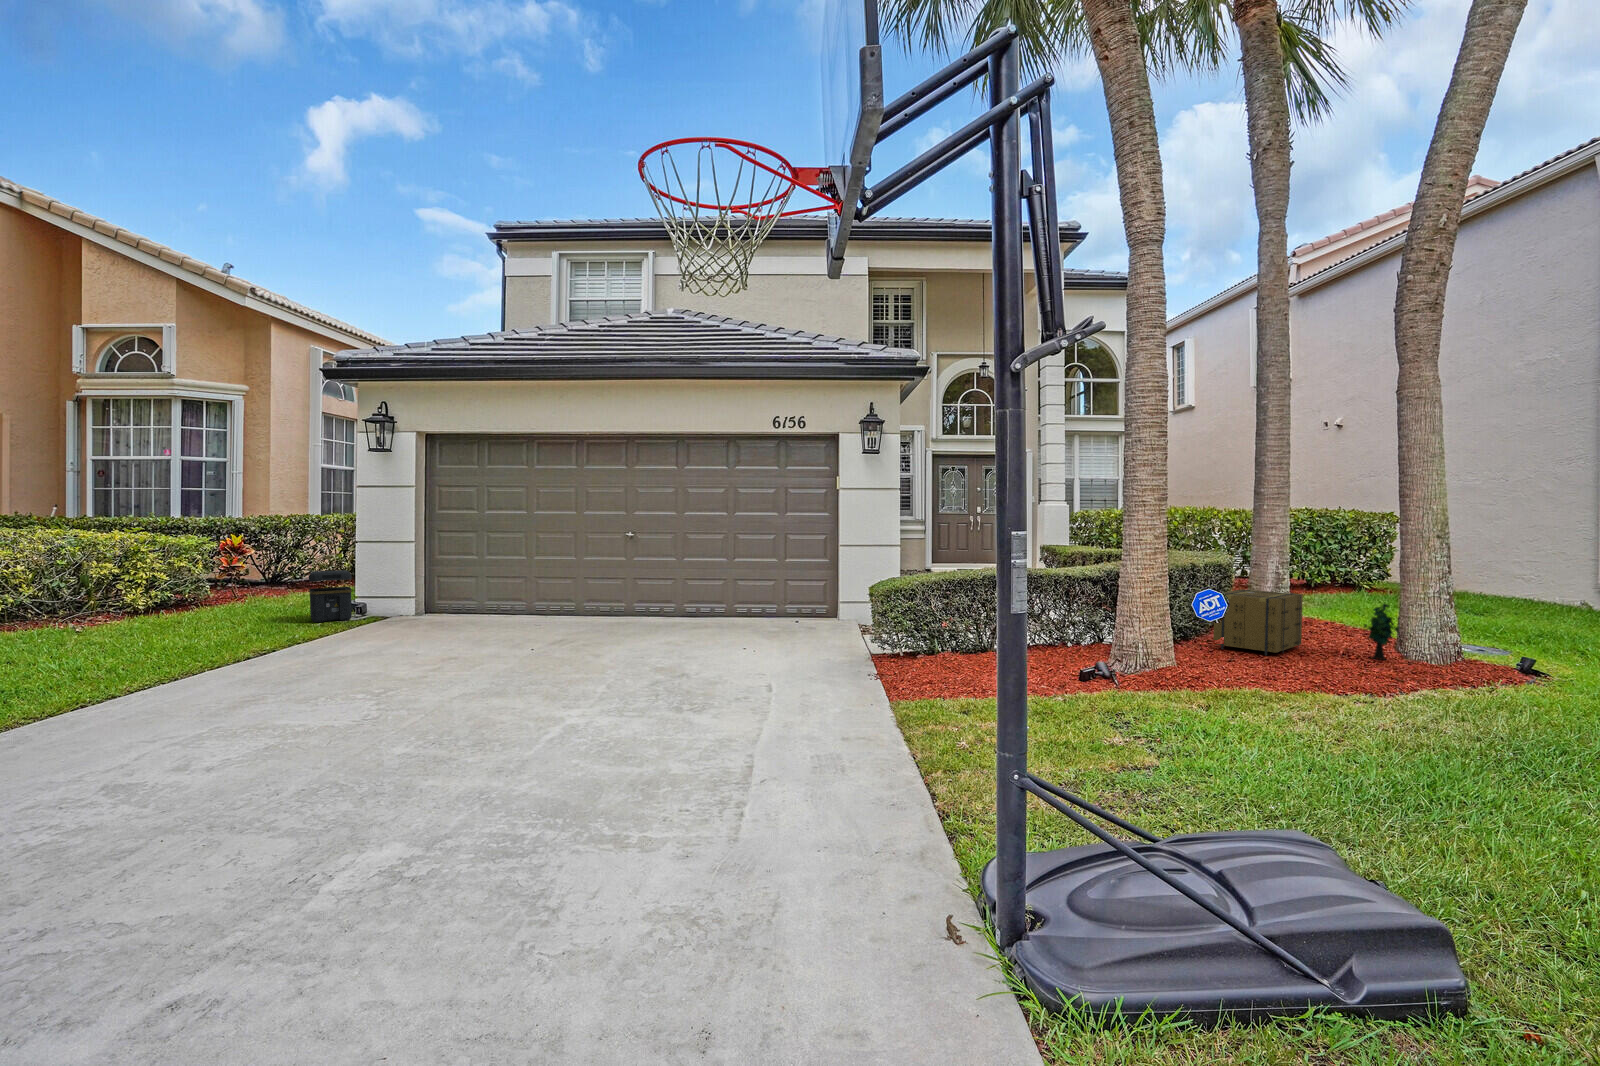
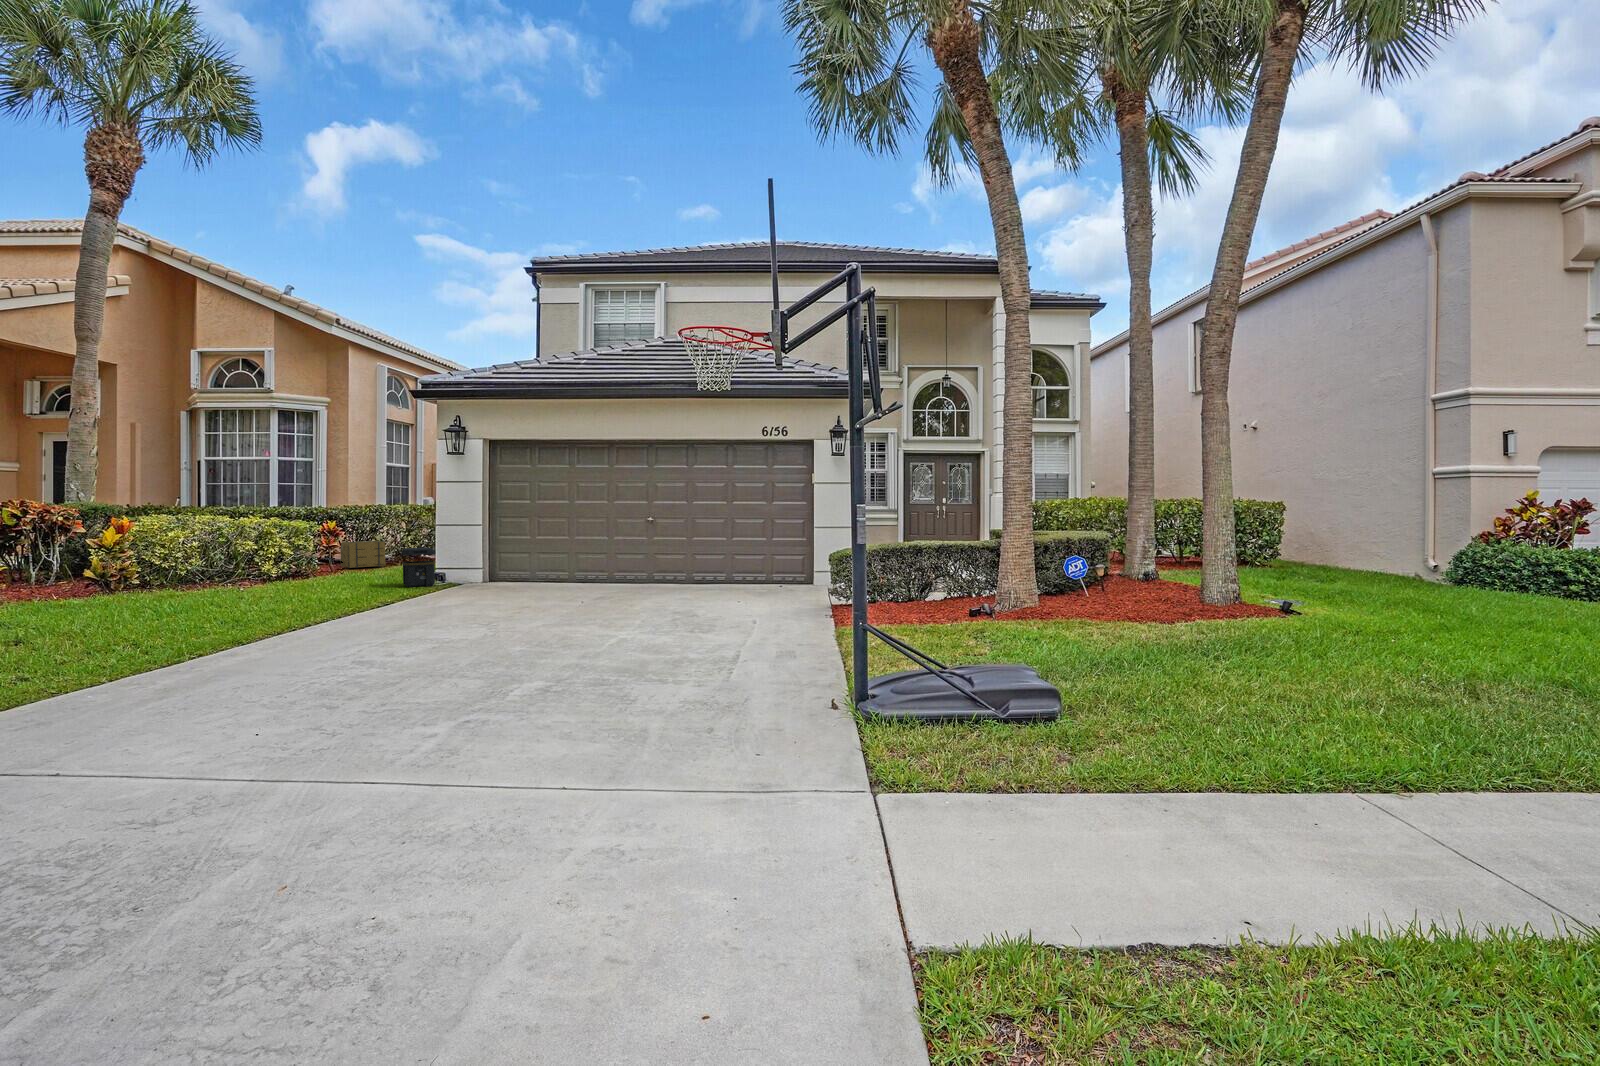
cardboard box: present [1213,589,1303,655] -> present [340,541,386,568]
decorative plant: present [1364,604,1399,660] -> none [1179,564,1202,605]

